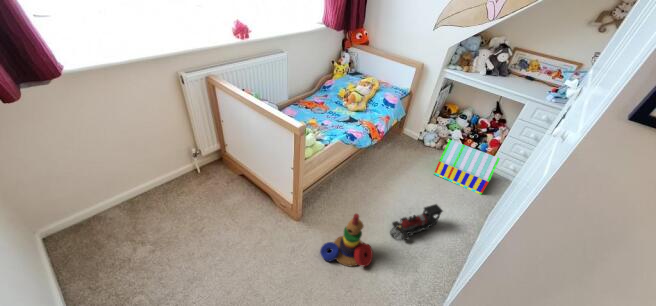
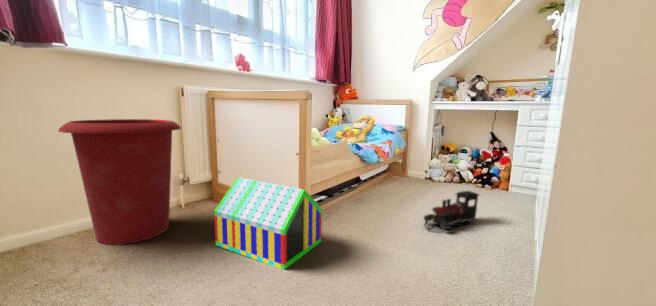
waste bin: none [86,126,190,233] -> present [58,119,181,245]
toy house: present [434,140,500,195] -> present [214,177,322,269]
stacking toy: present [320,214,373,267] -> none [342,172,412,253]

